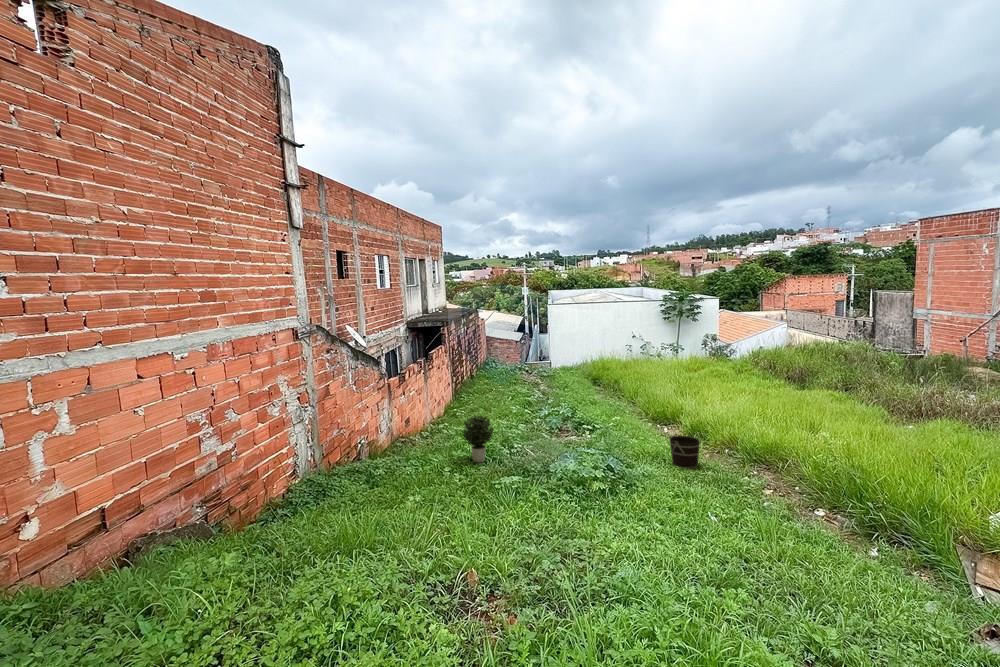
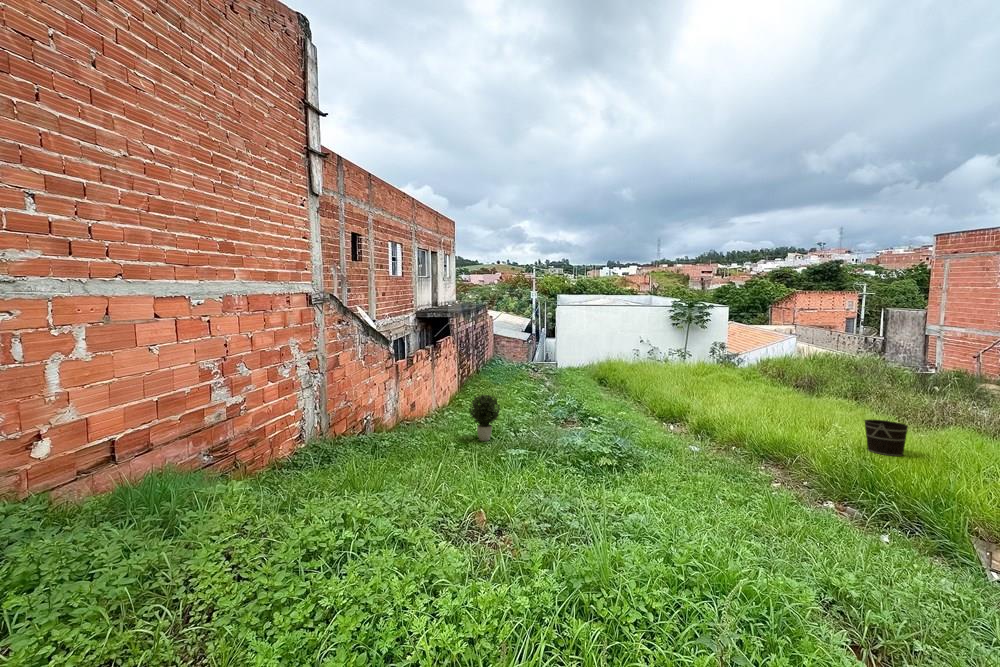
bucket: present [669,436,700,469] -> present [865,419,908,456]

